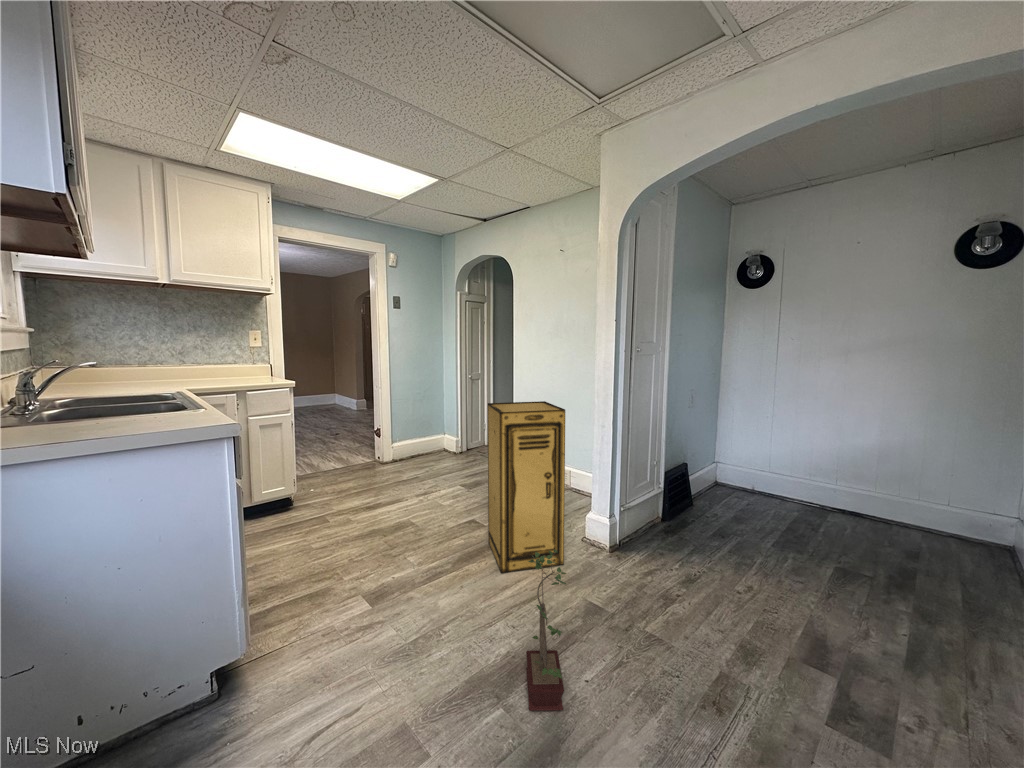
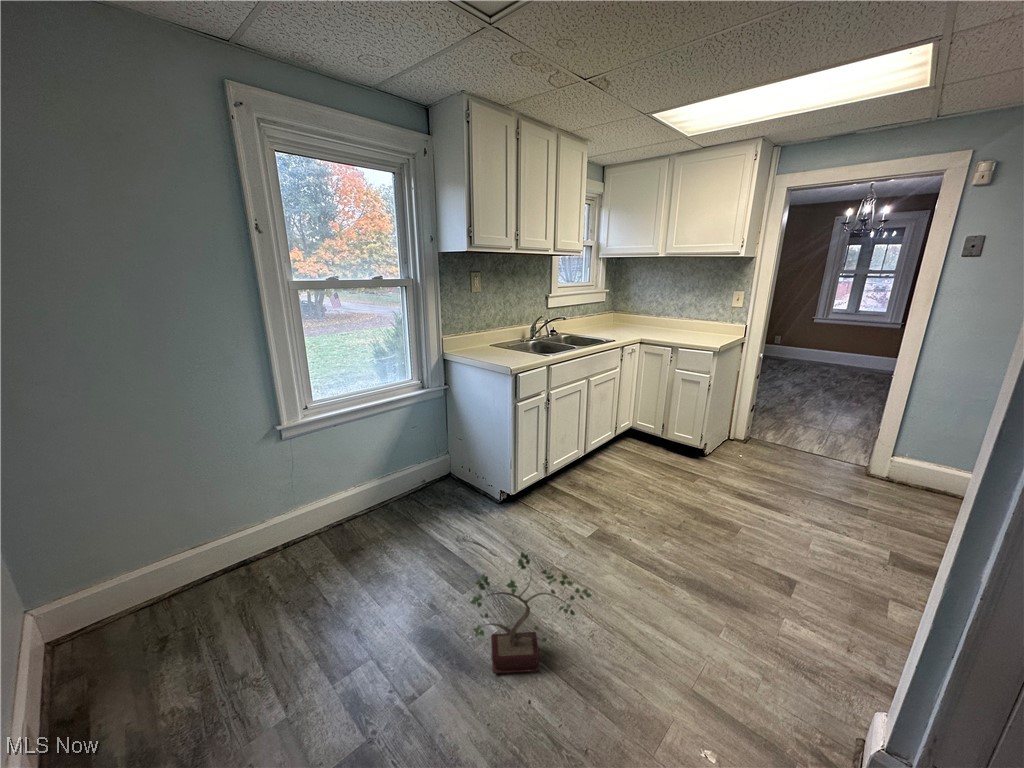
storage cabinet: present [488,401,565,573] -> none [680,432,871,696]

